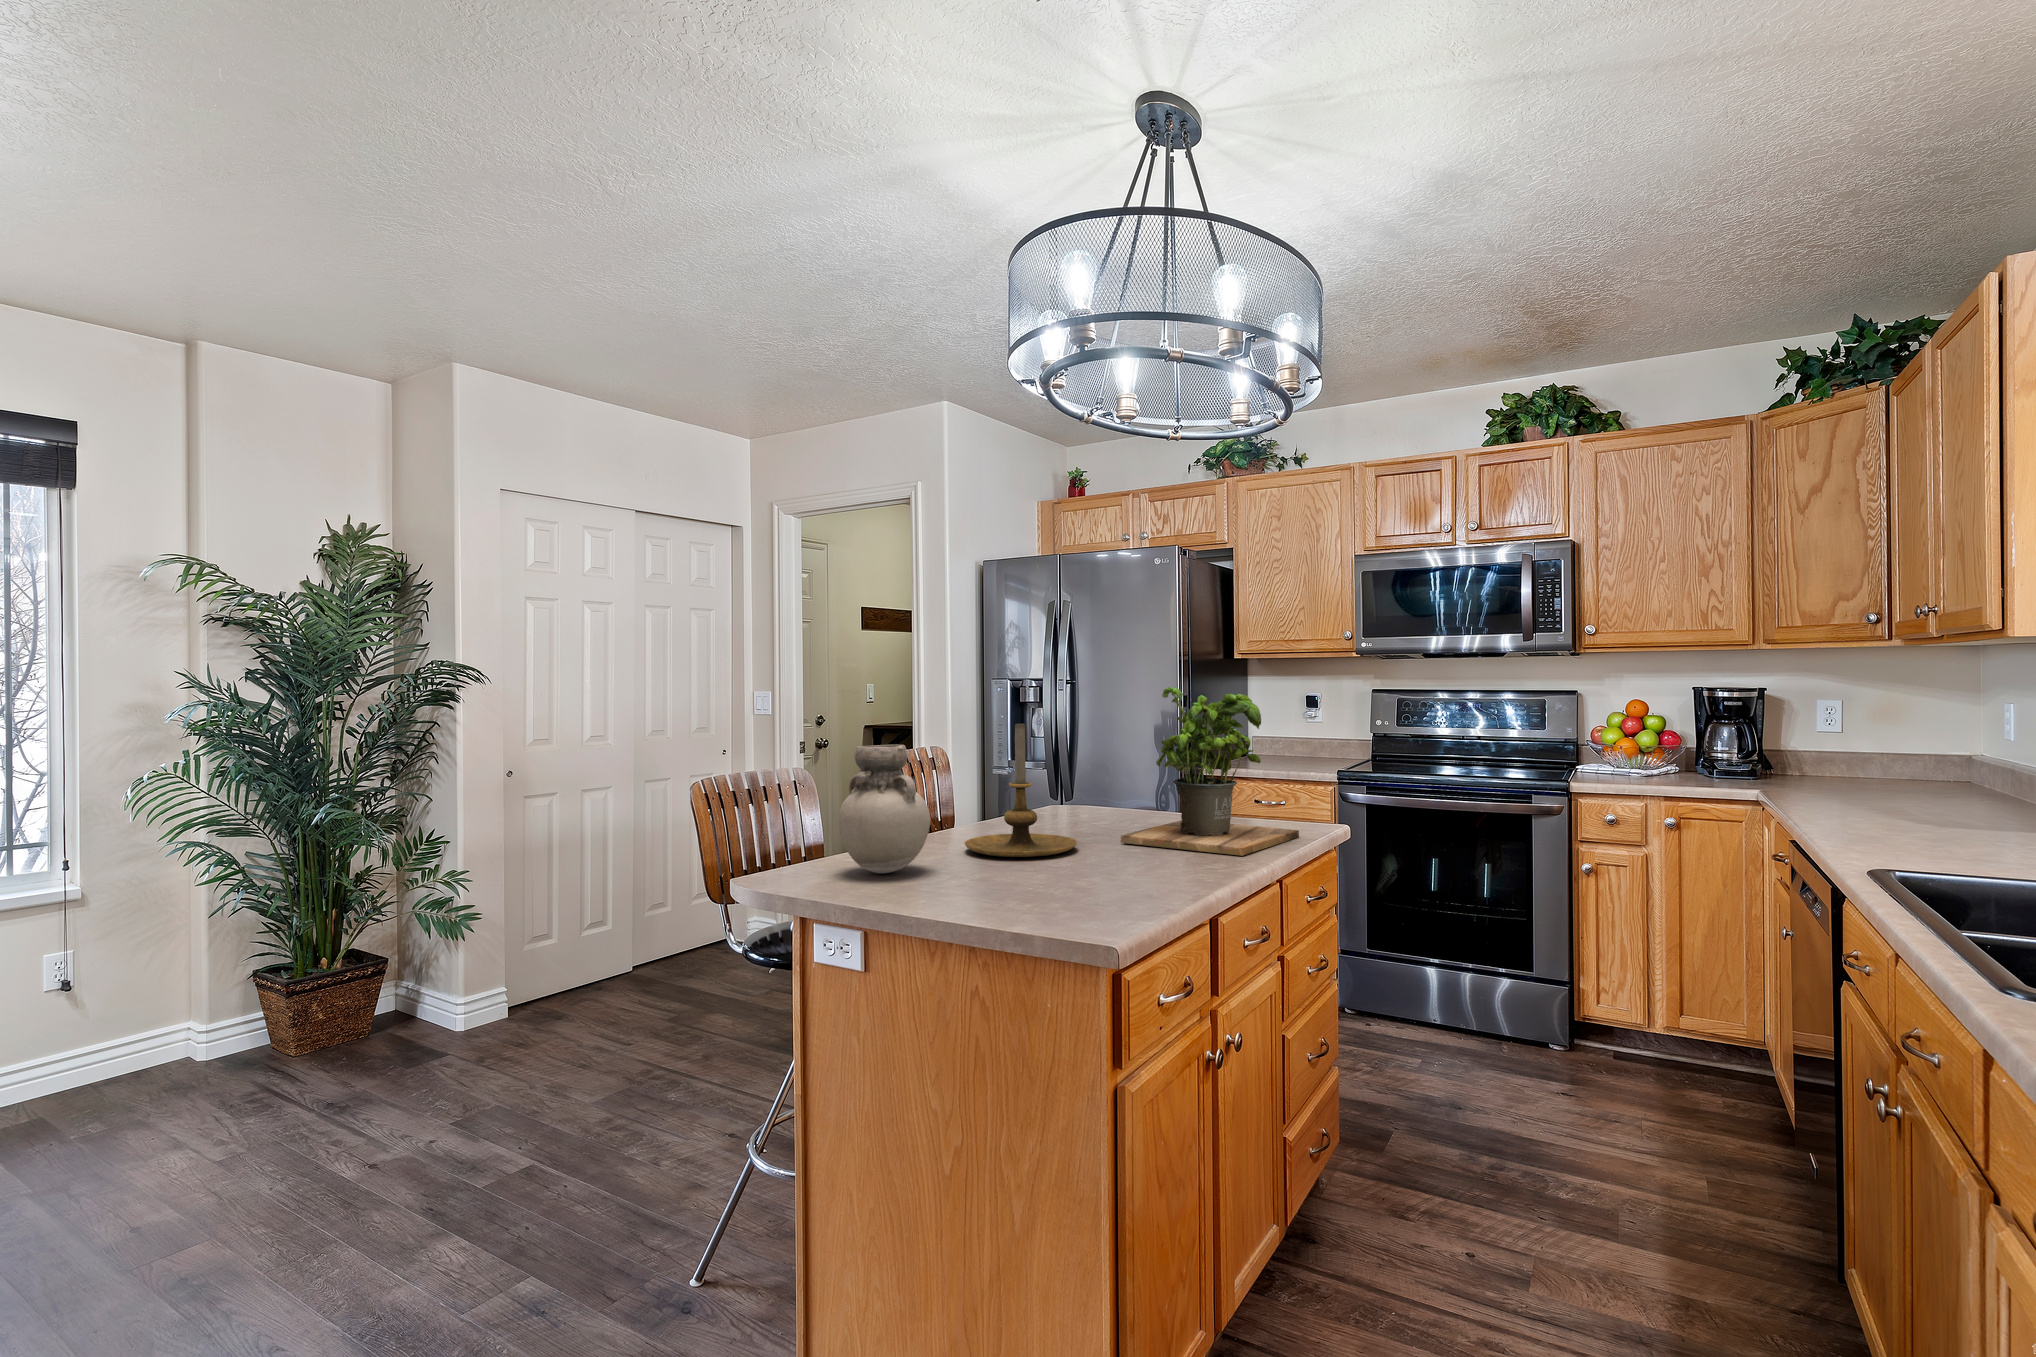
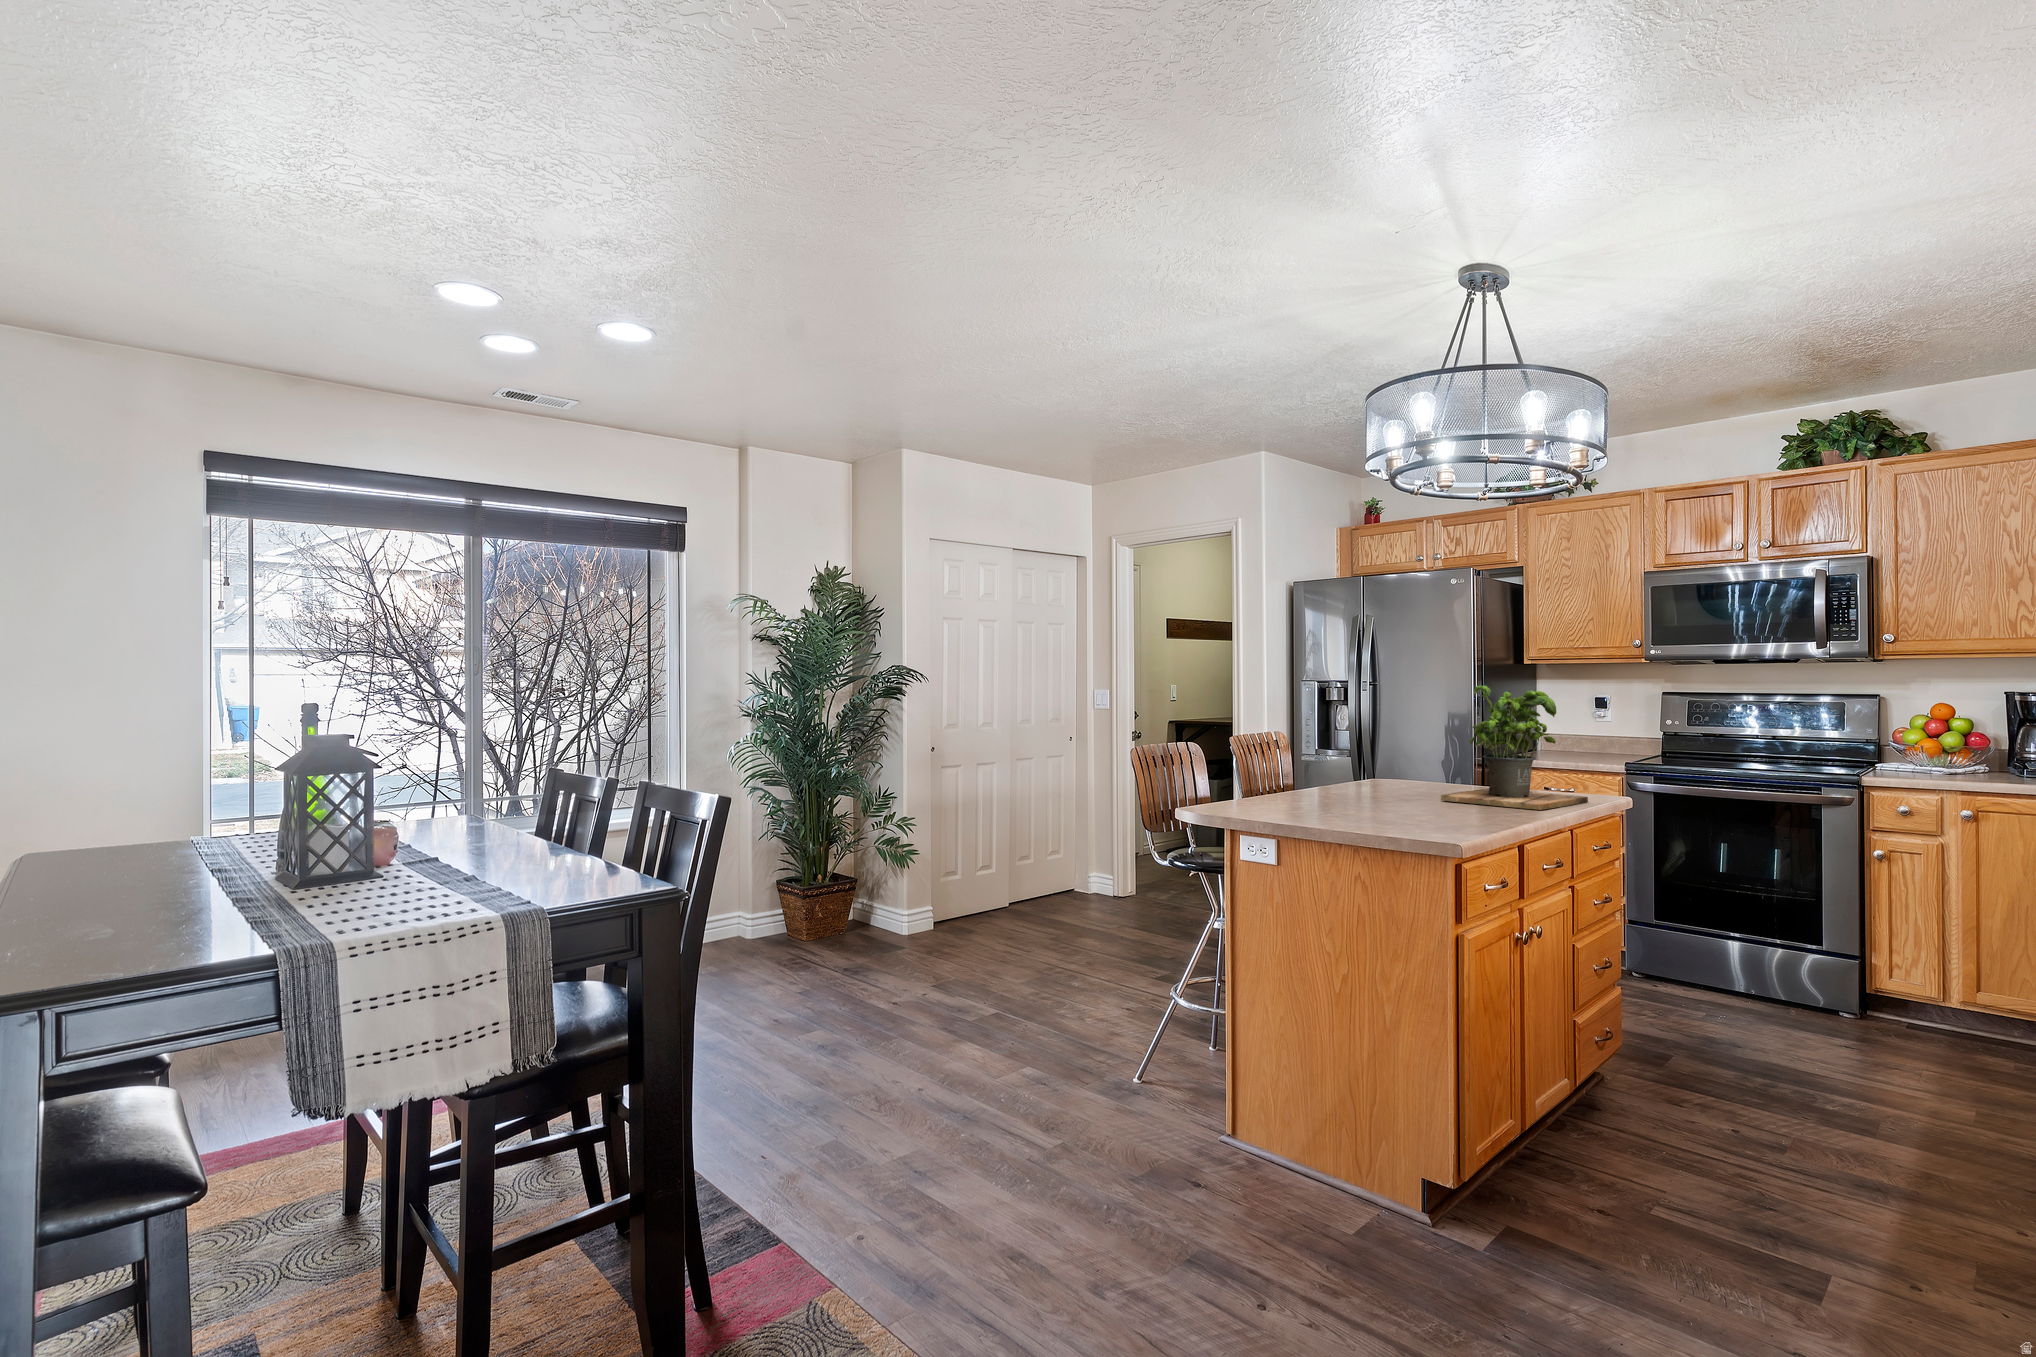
candle holder: present [965,724,1077,857] -> none [1322,710,1408,805]
vase: present [839,745,930,873] -> none [1242,723,1305,810]

